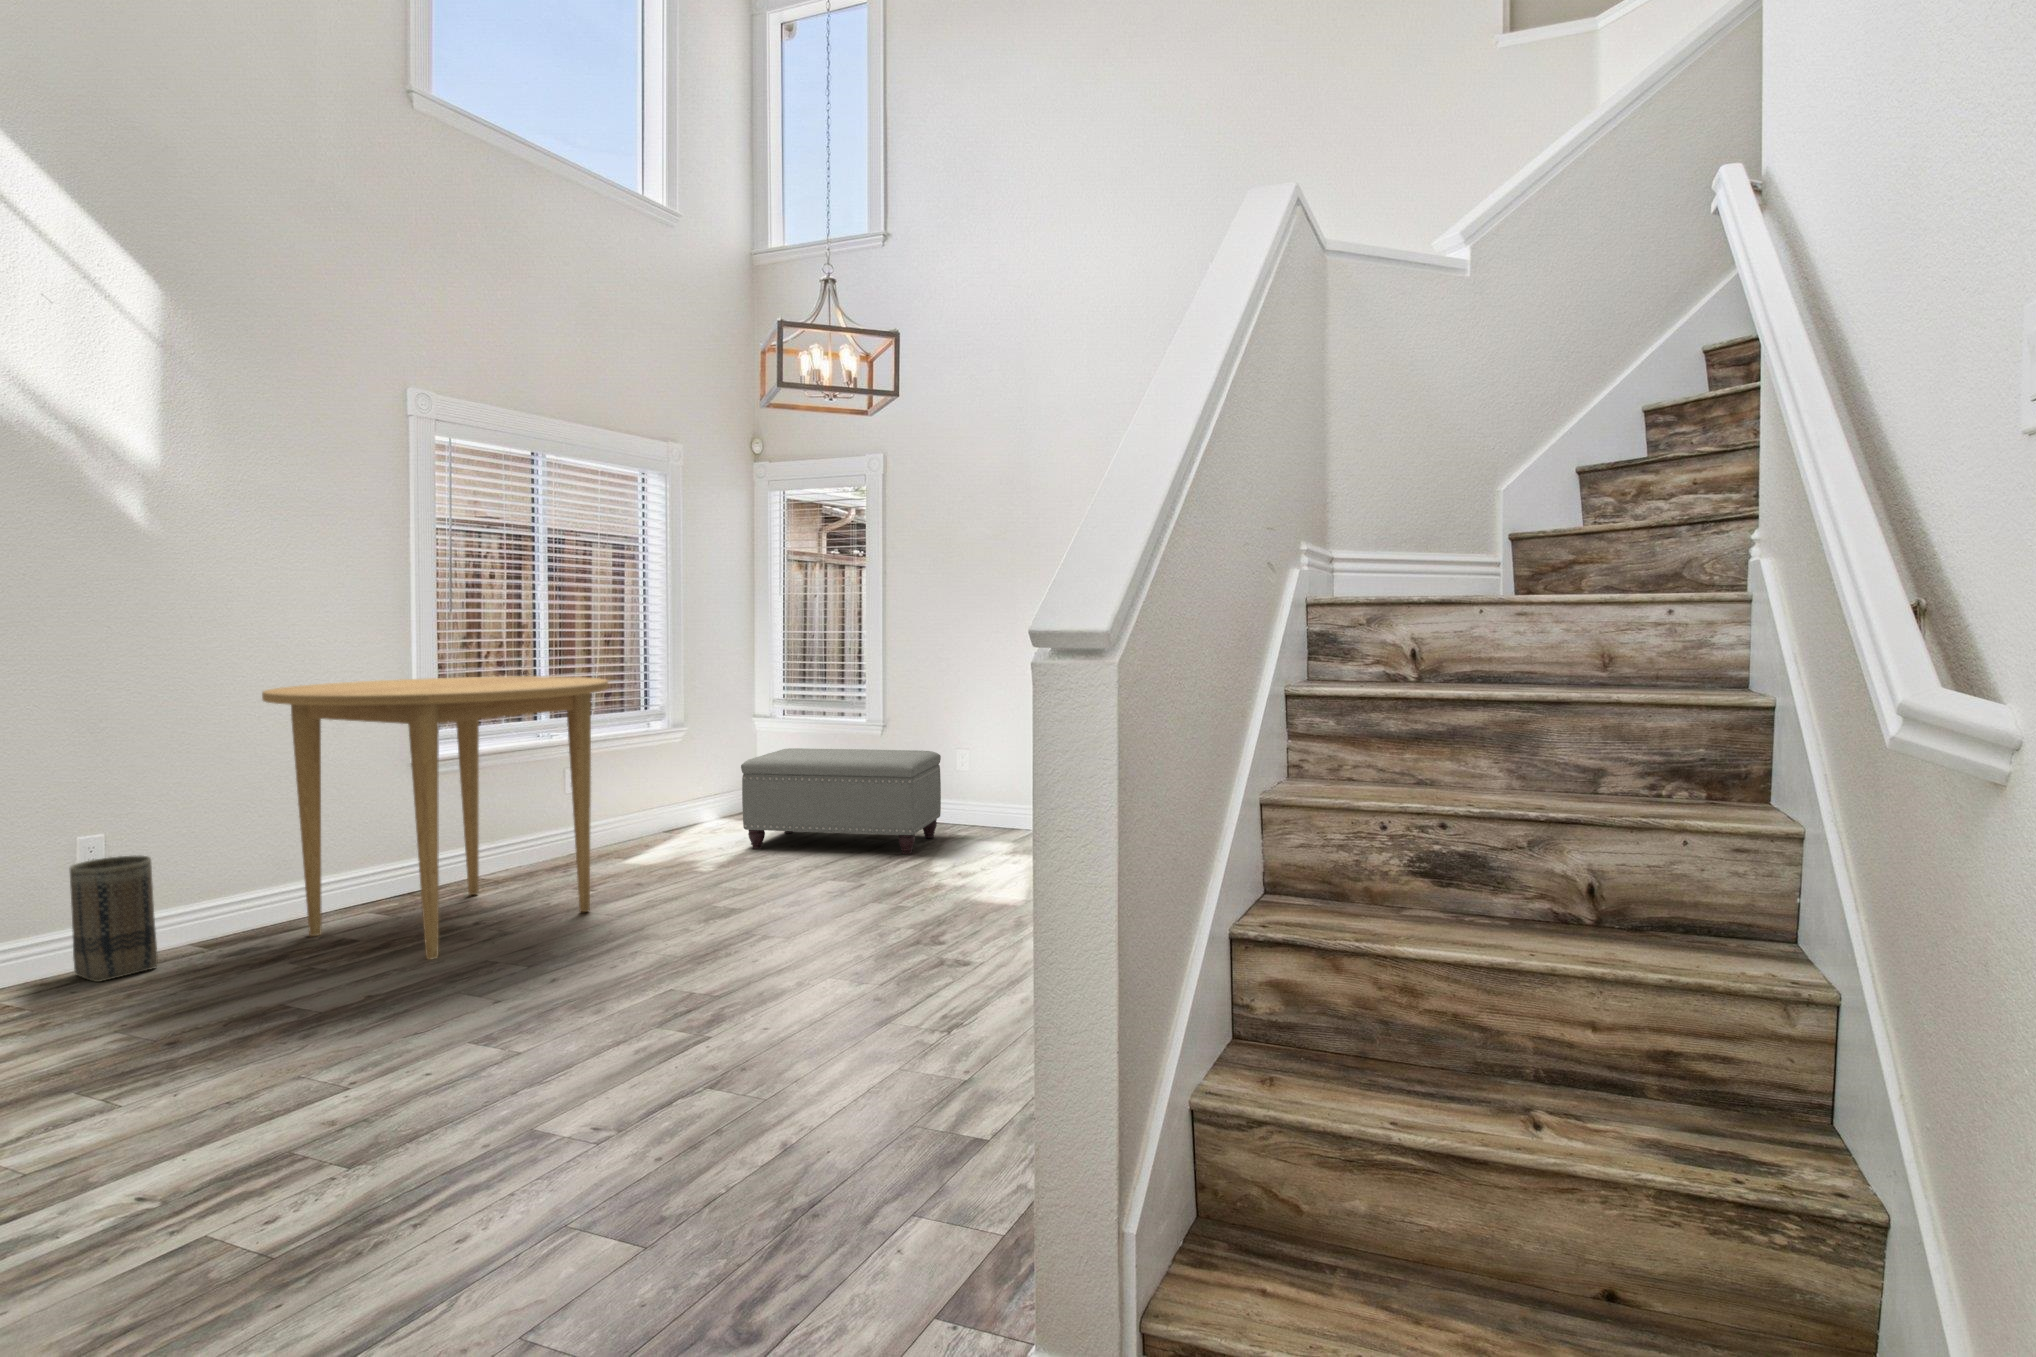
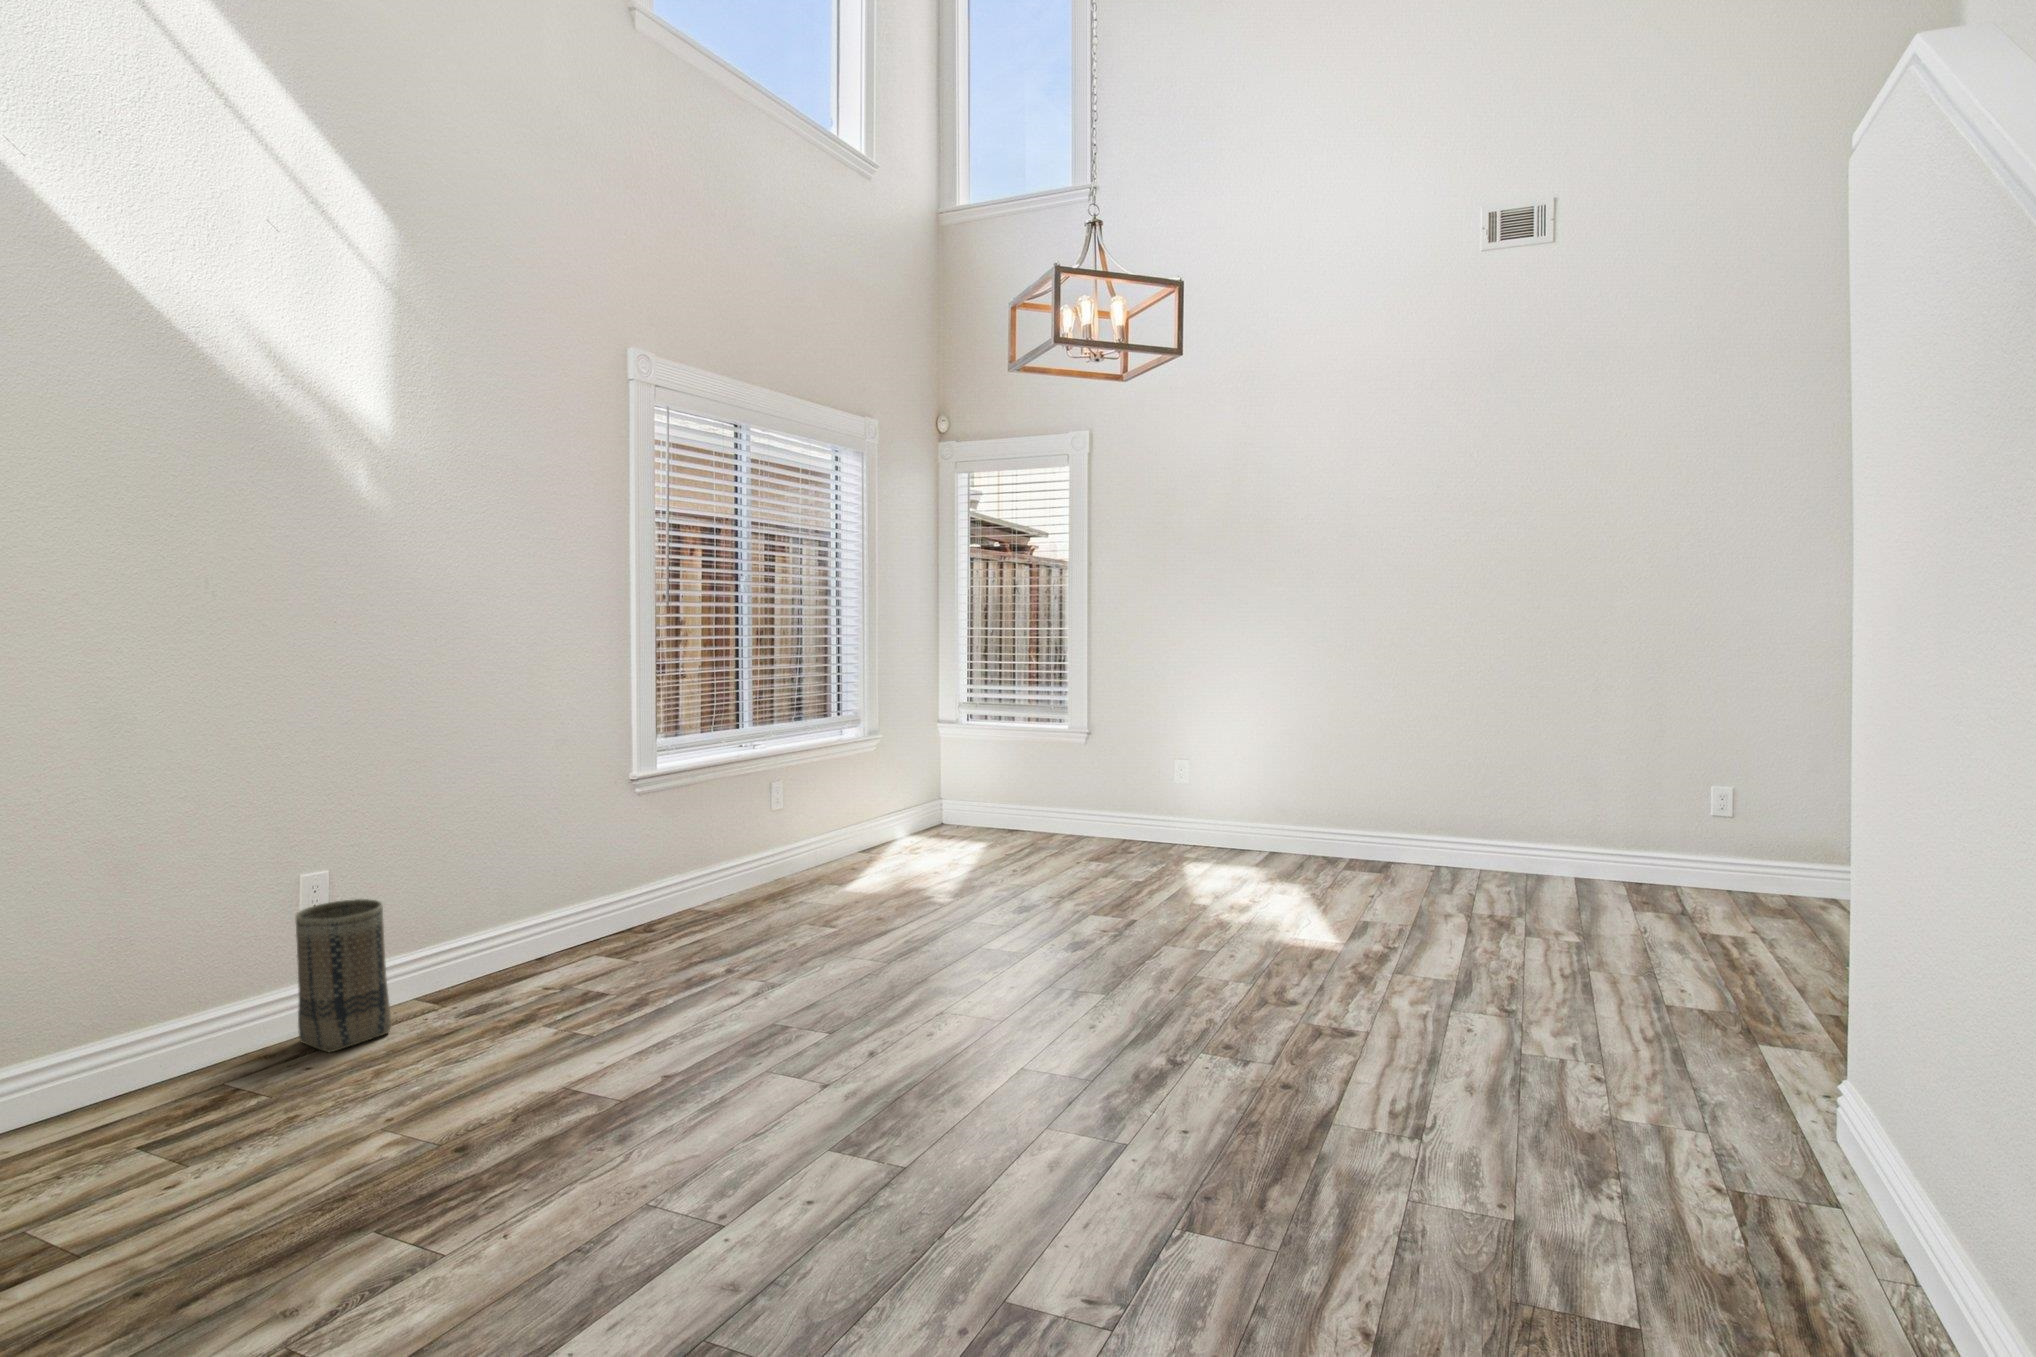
dining table: present [262,676,608,960] -> none [498,683,870,1024]
ottoman: present [741,748,941,854] -> none [959,760,1171,883]

